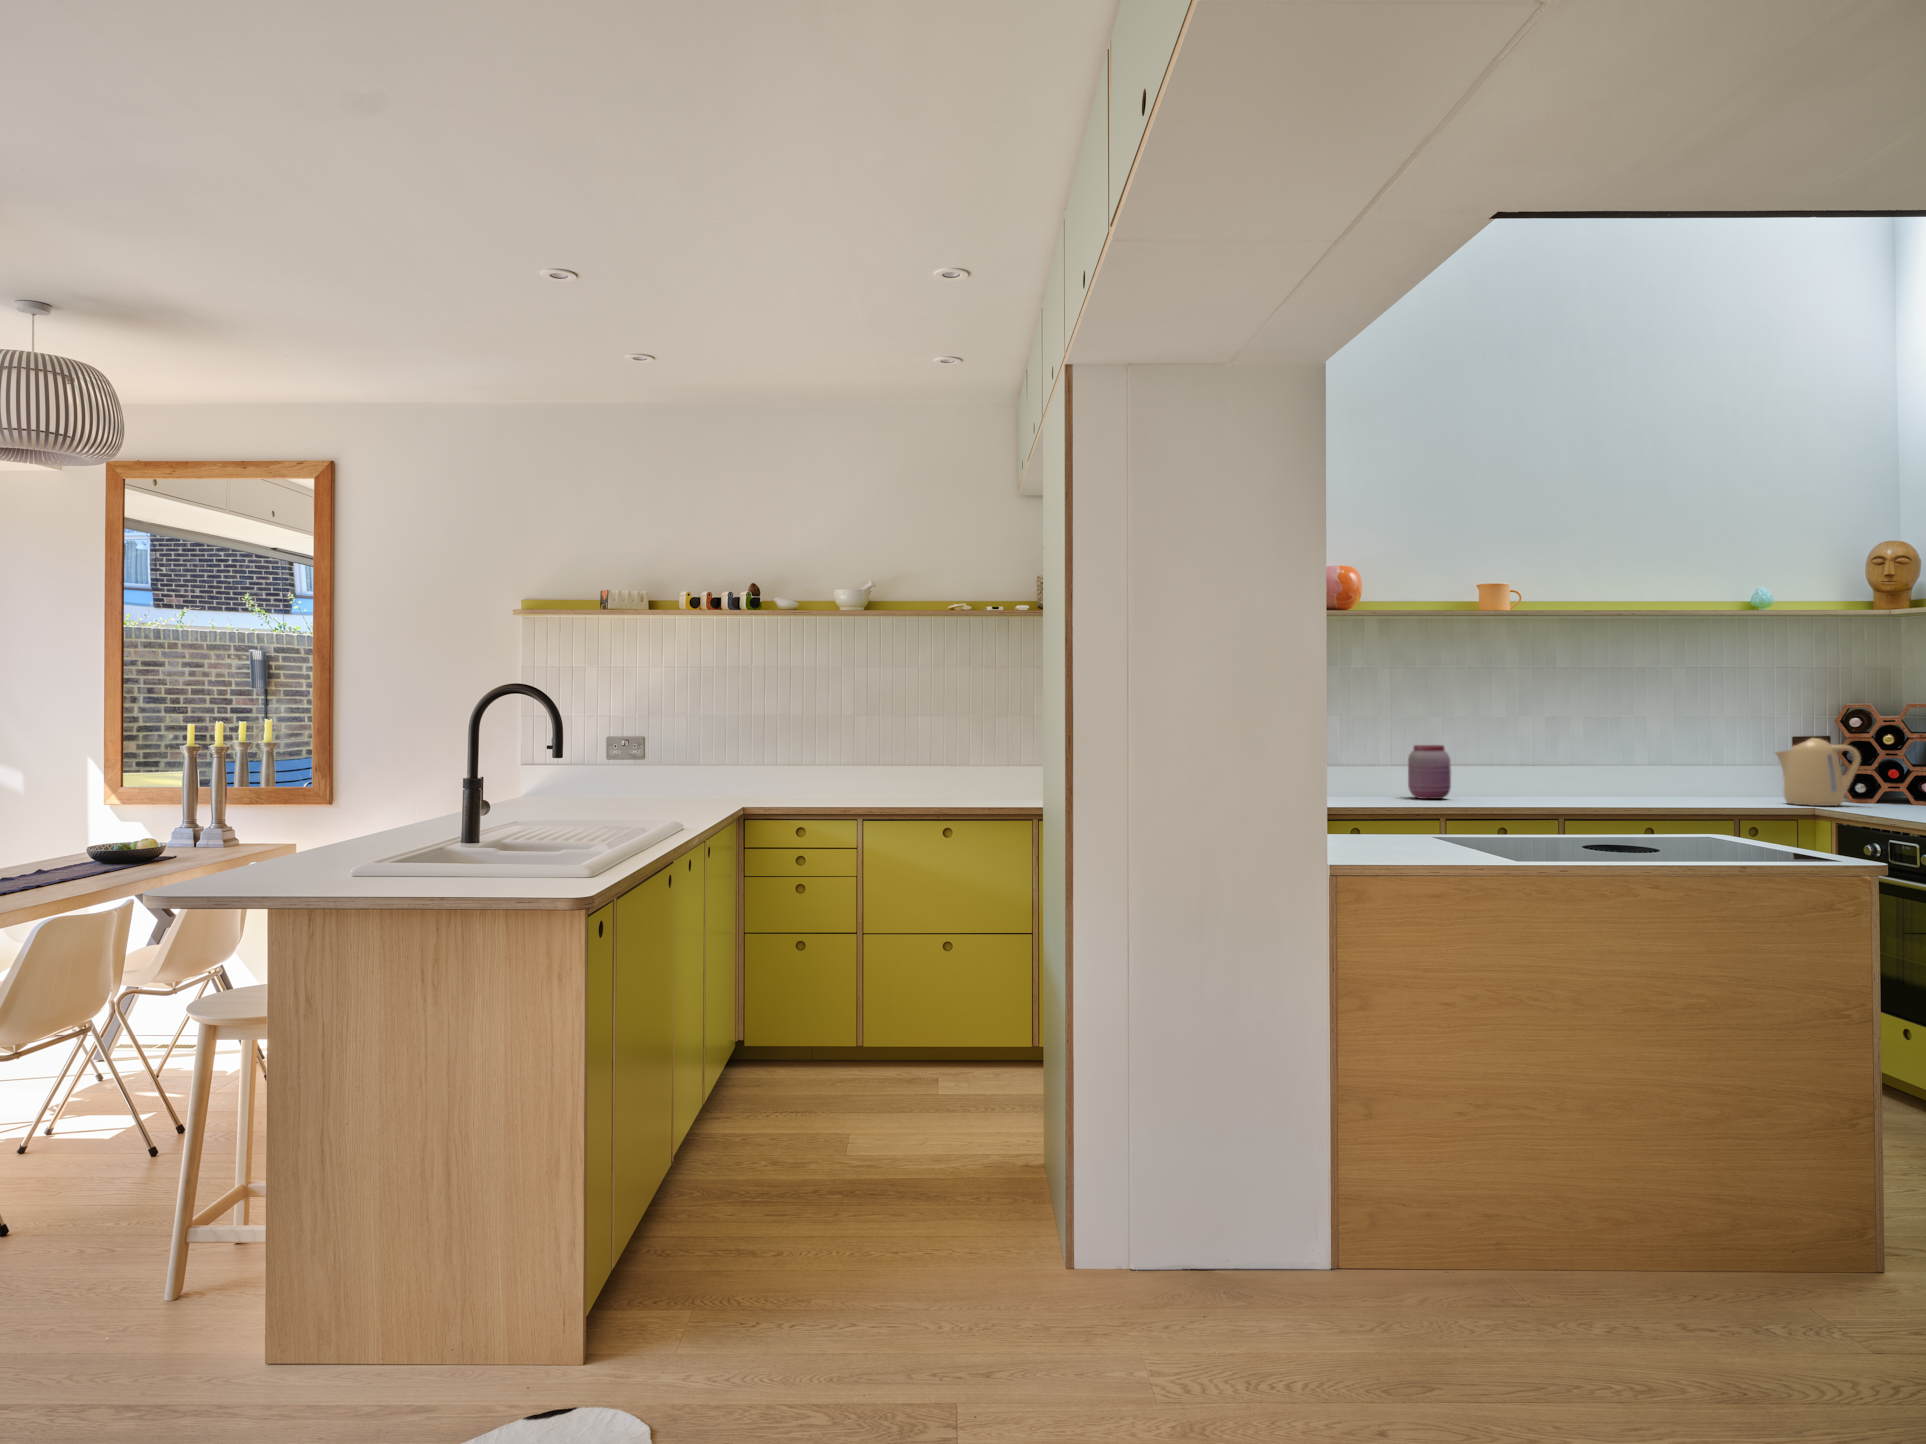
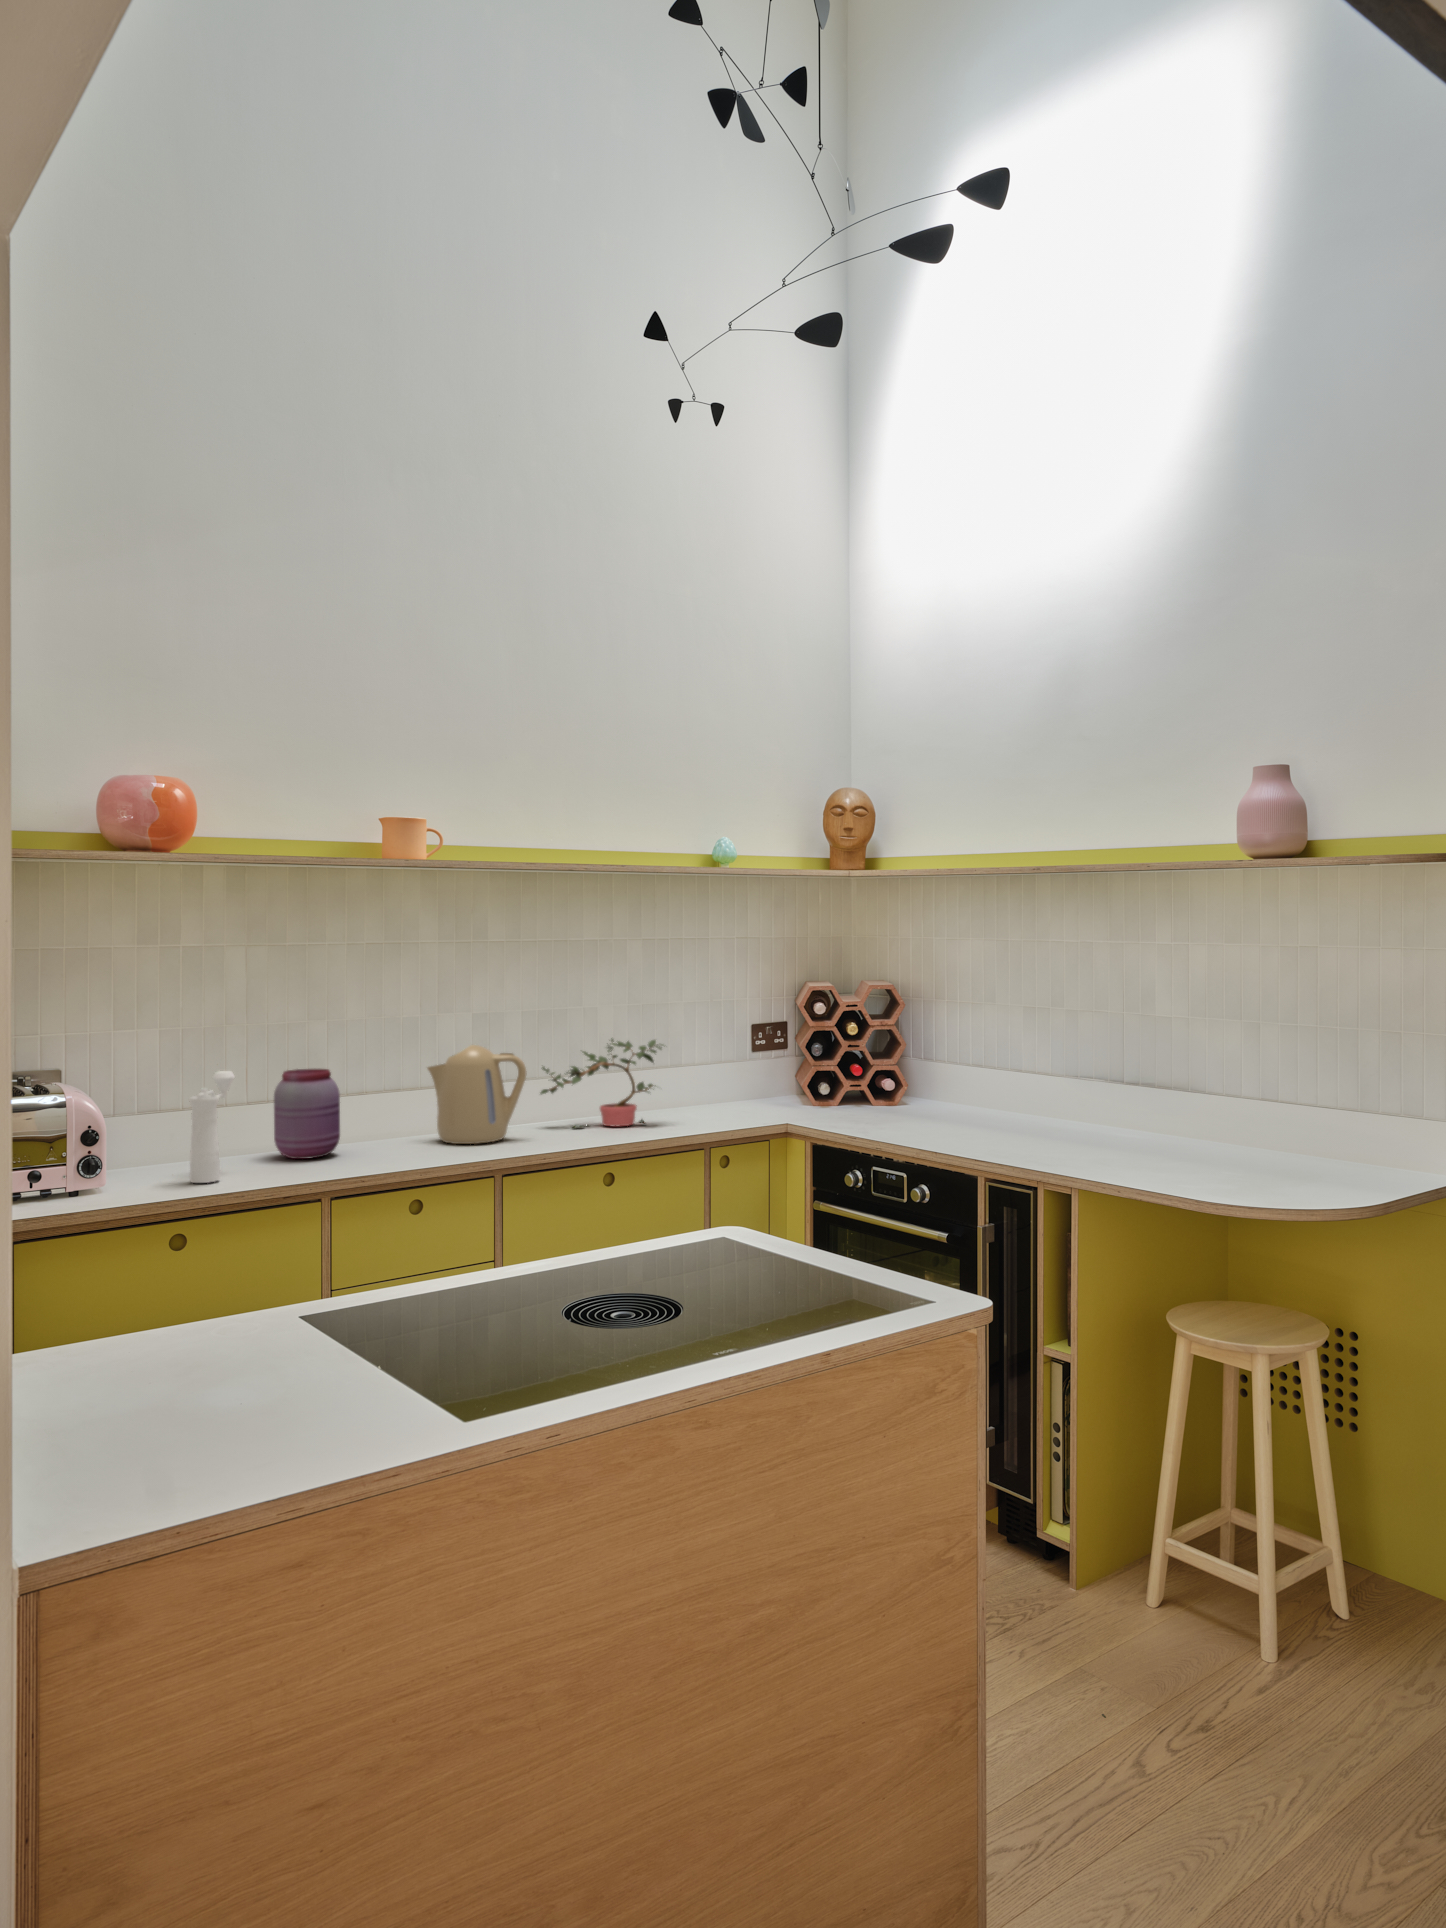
potted plant: none [1595,737,1703,800] -> present [540,1039,662,1128]
kettle: present [1776,738,1861,806] -> present [427,1045,527,1144]
pepper mill: none [1360,741,1386,802] -> present [189,1071,234,1183]

